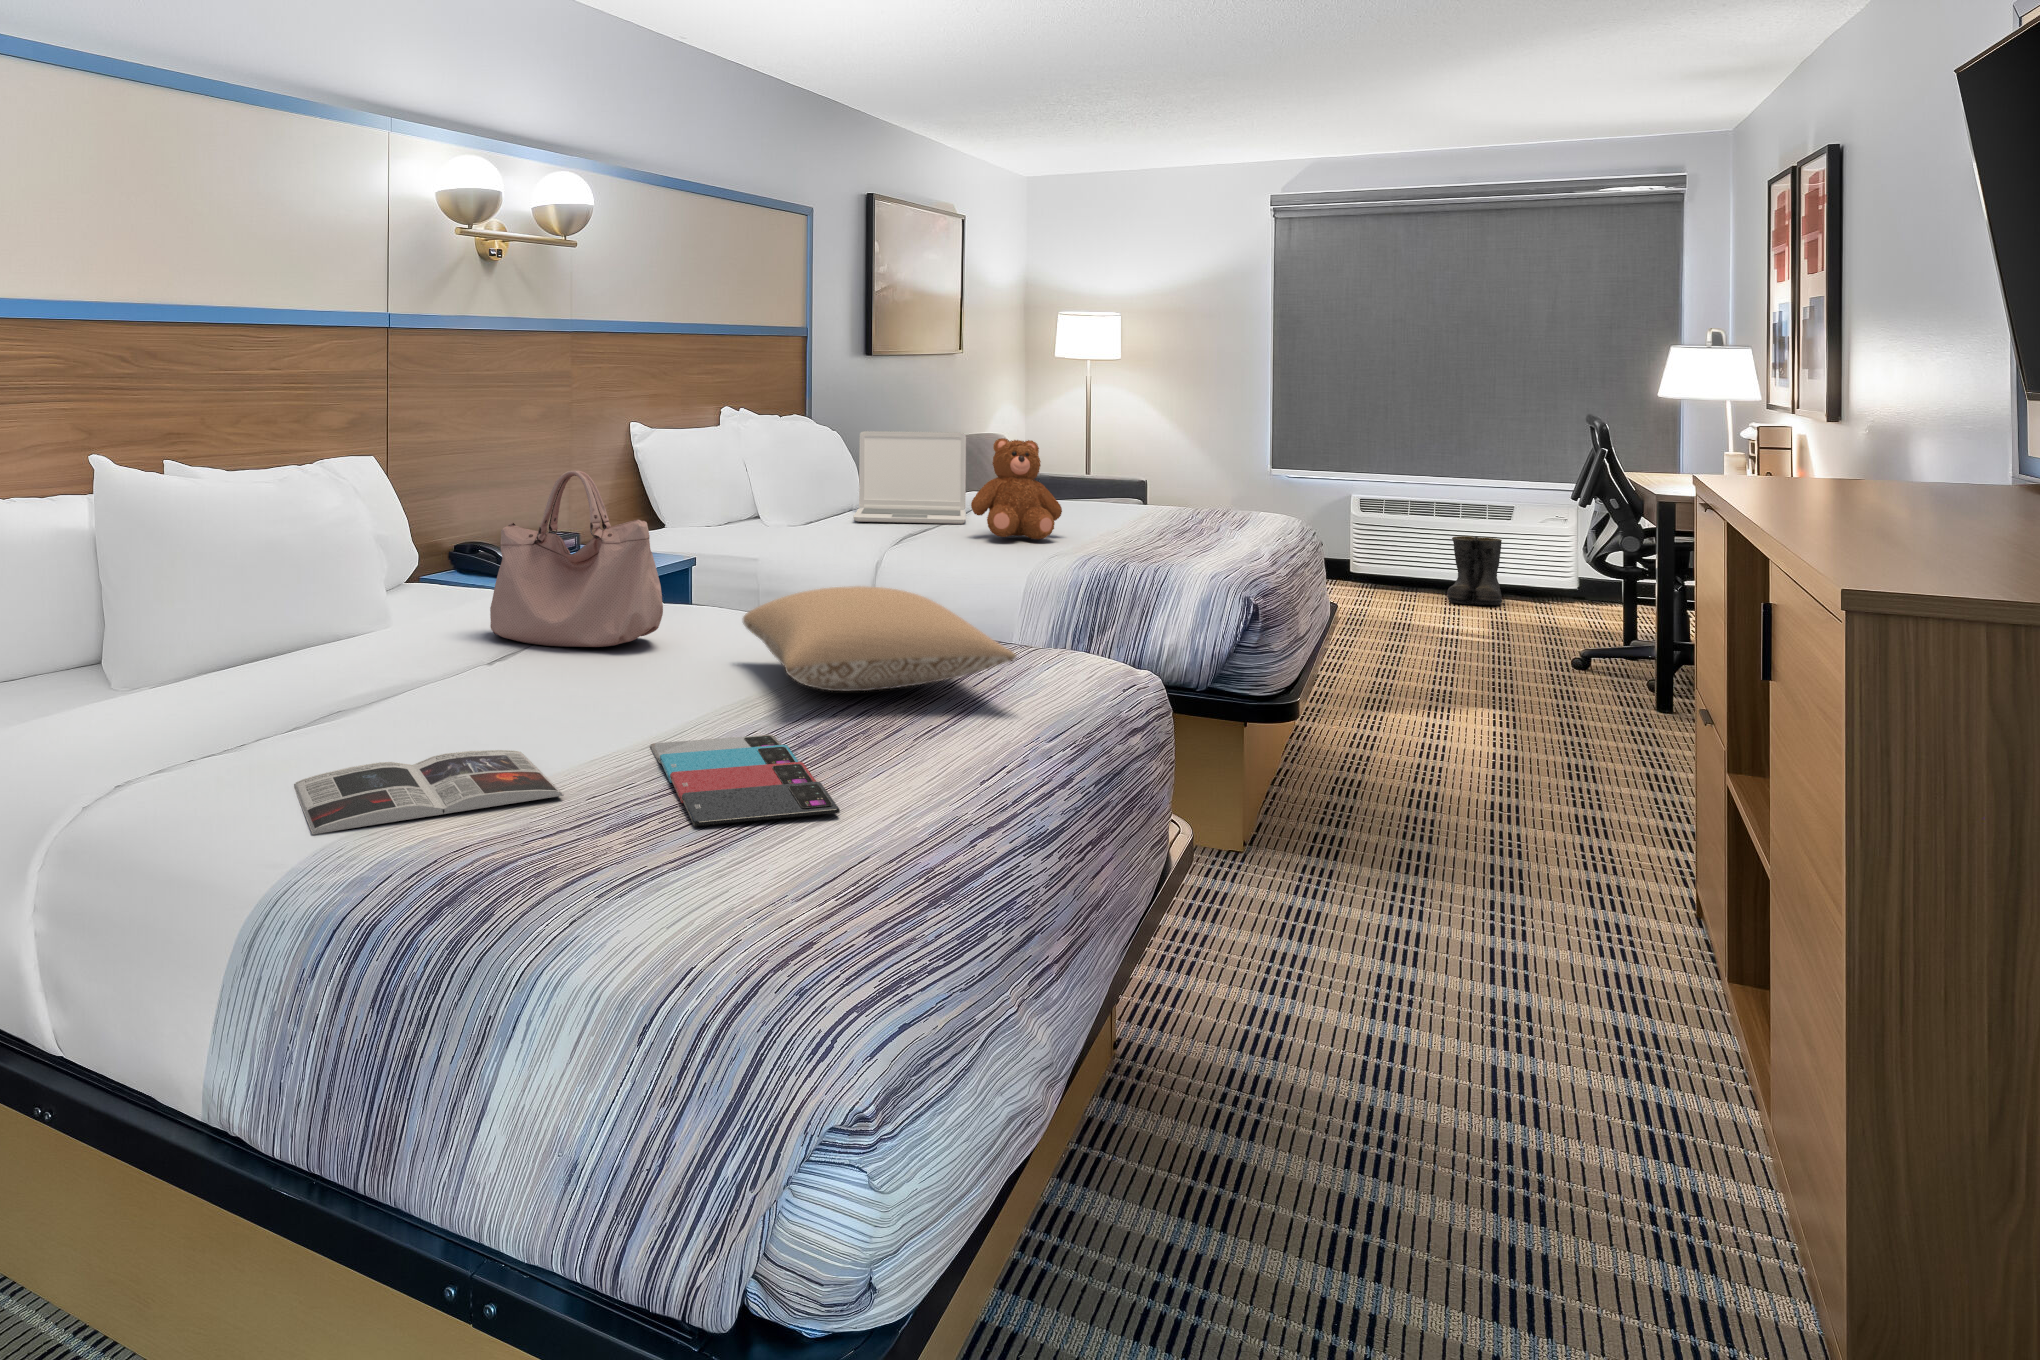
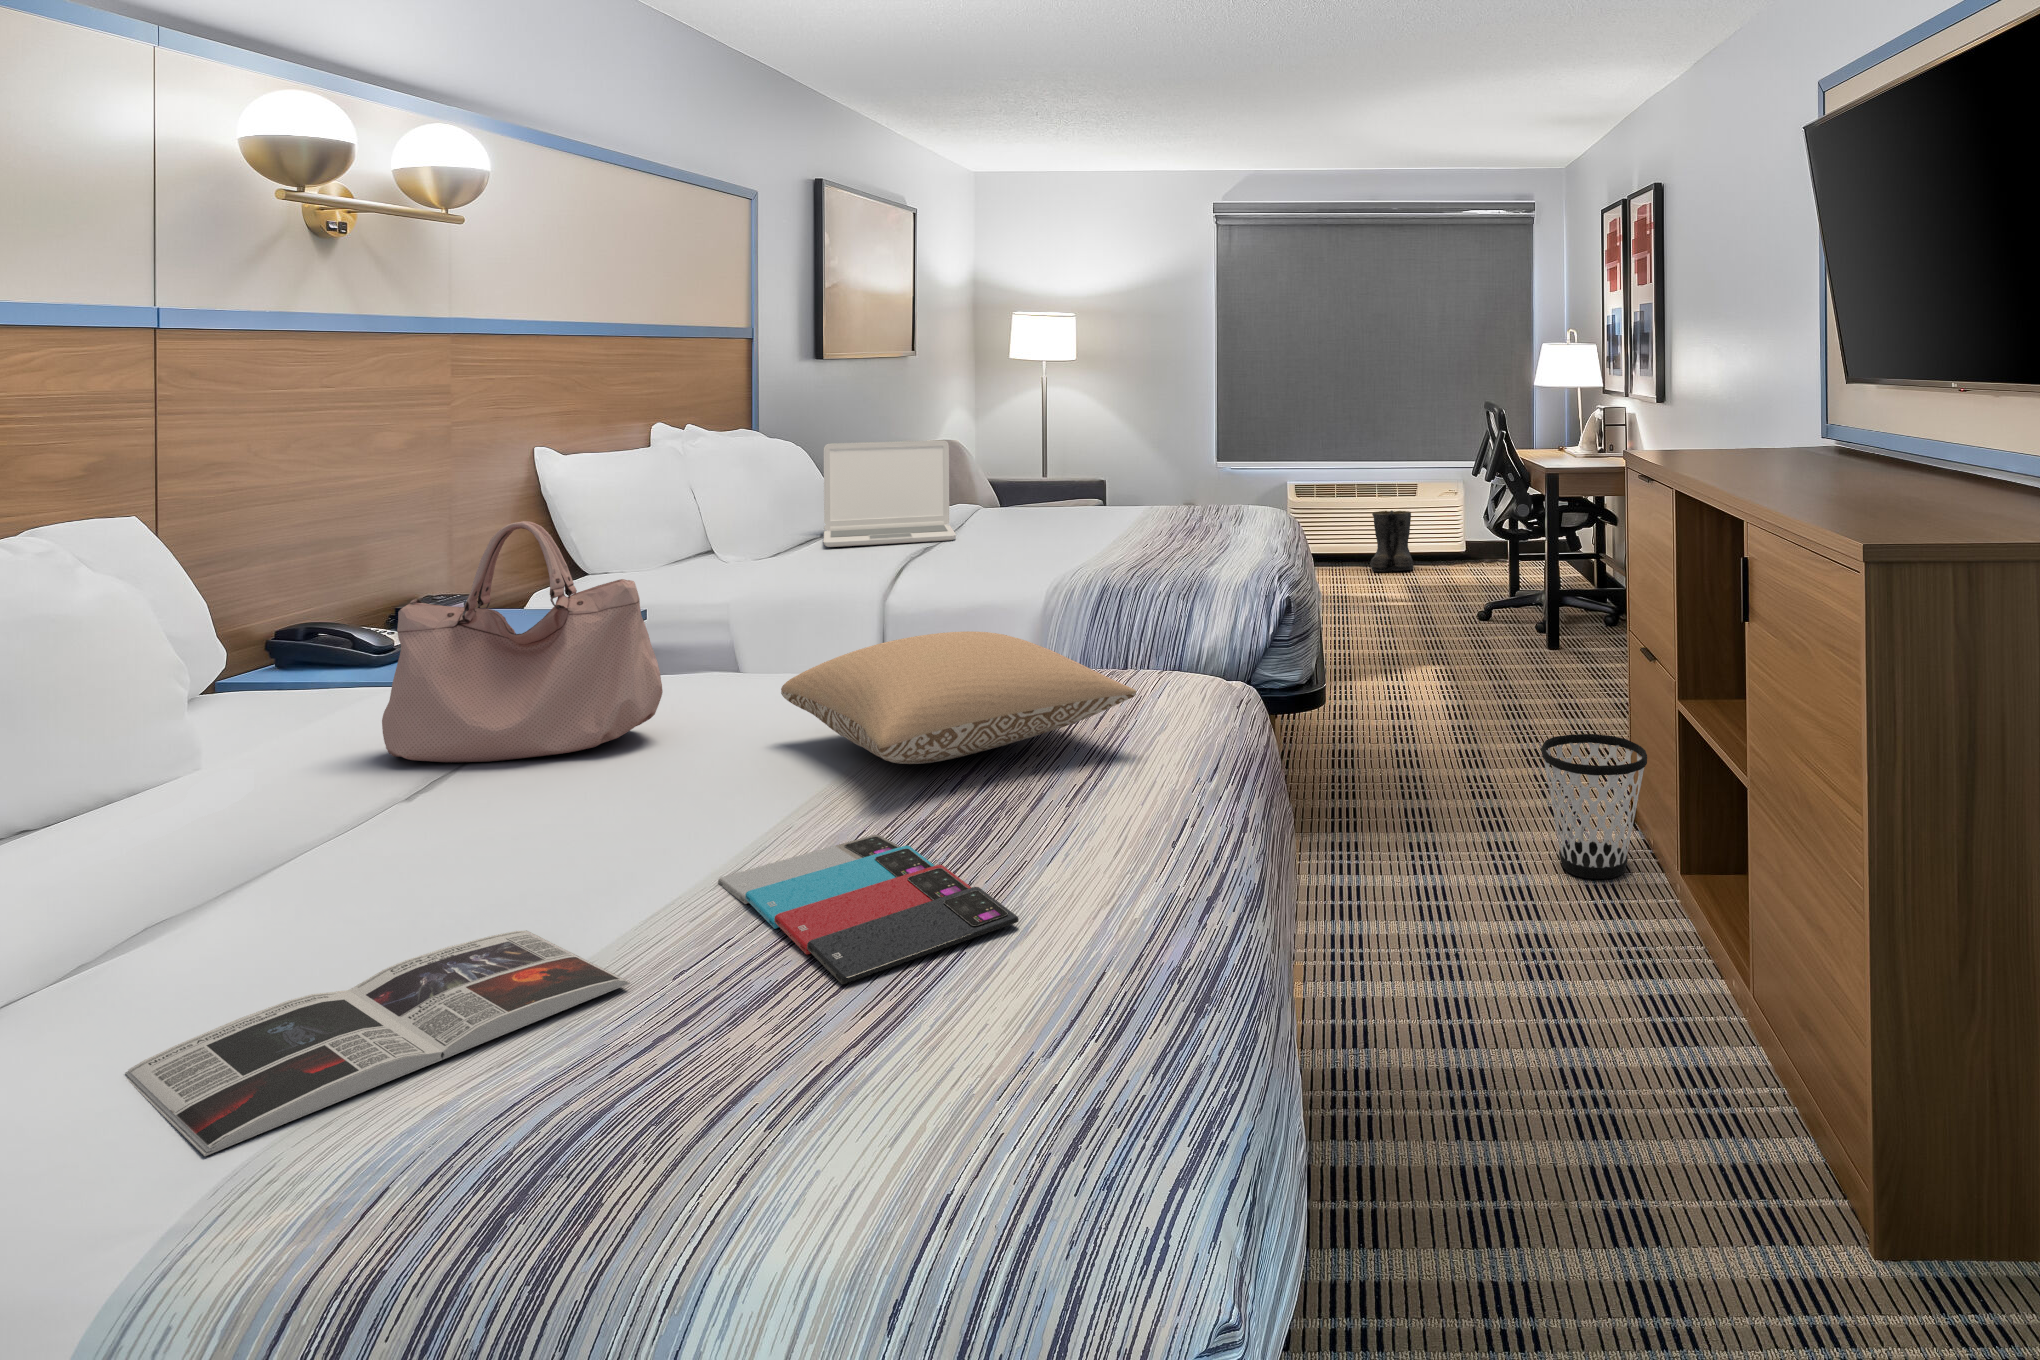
teddy bear: present [971,438,1062,540] -> none [970,445,1069,553]
wastebasket: none [1550,793,1692,967] -> present [1541,734,1647,879]

